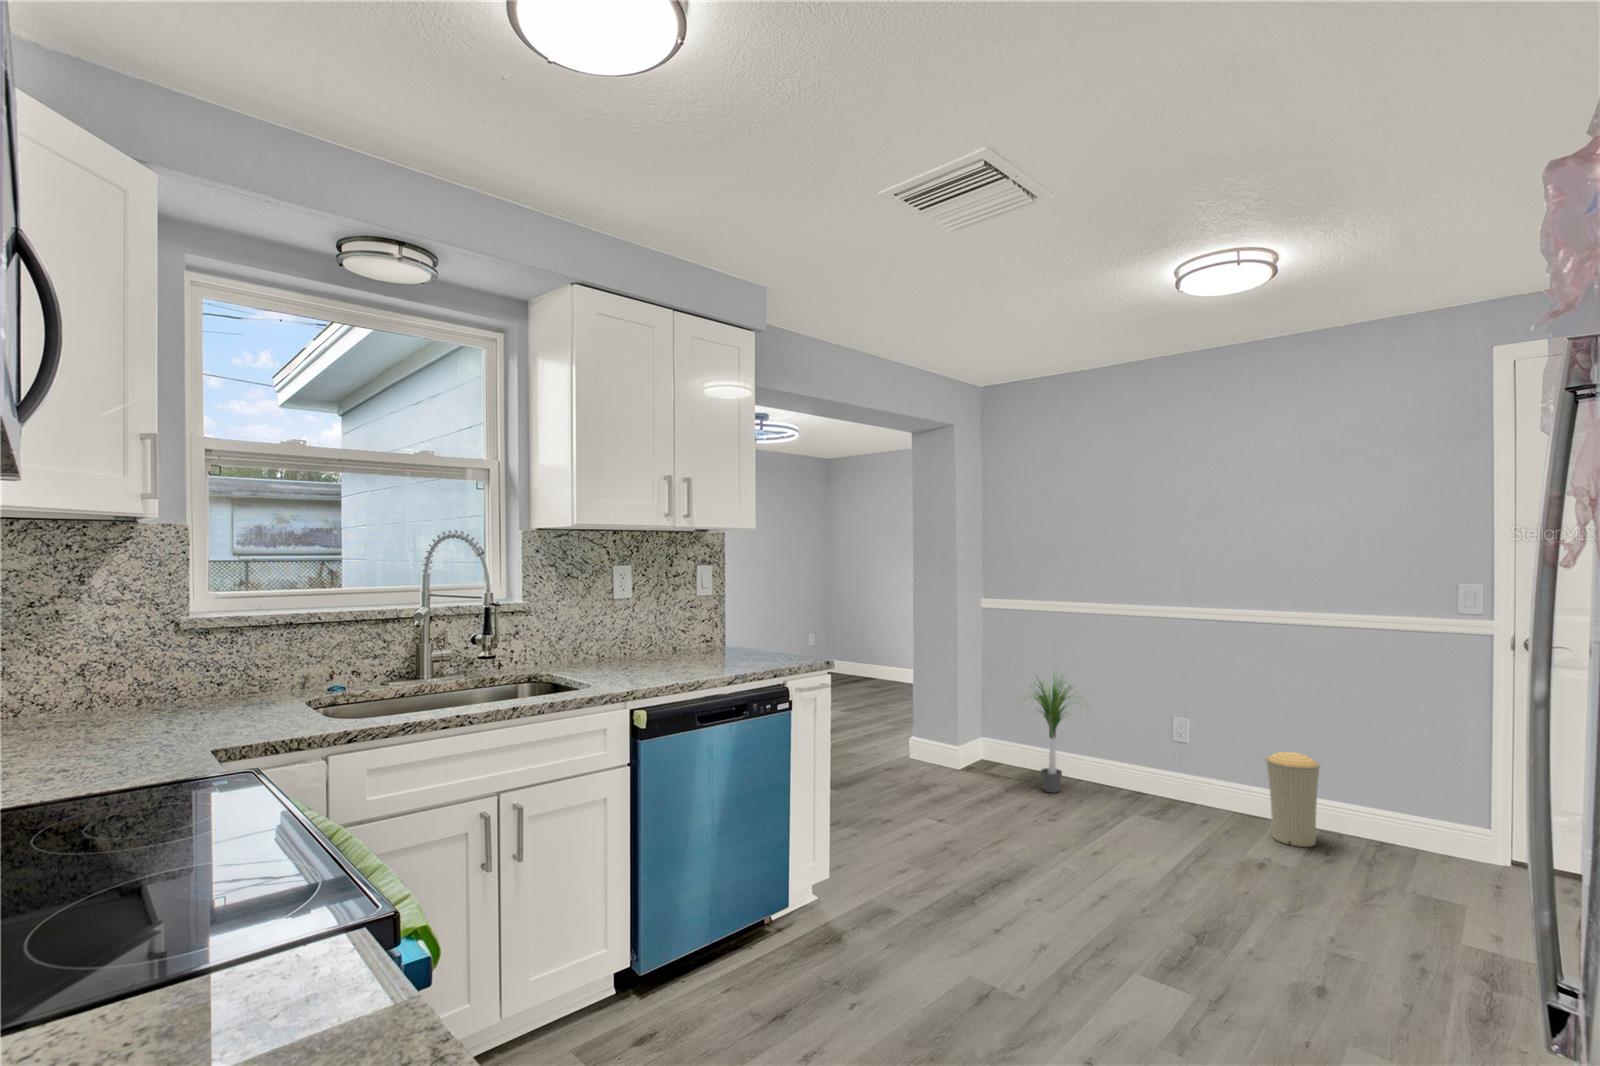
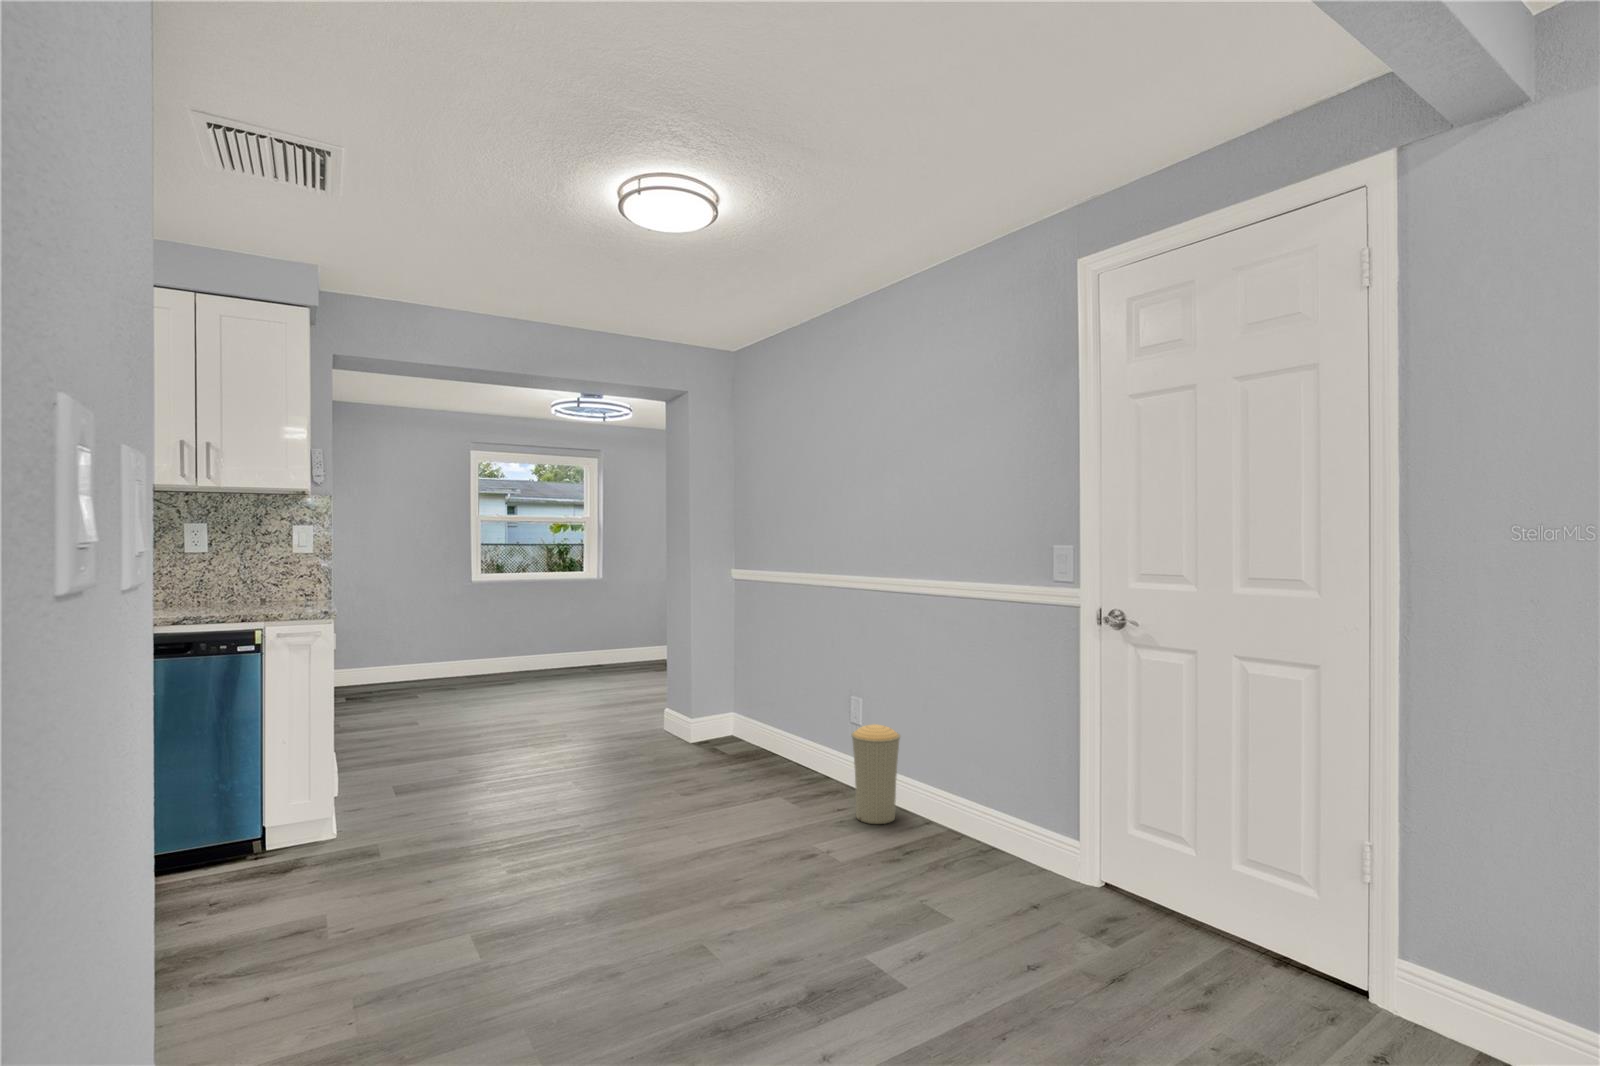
potted plant: present [1020,678,1080,793] -> none [696,629,779,759]

